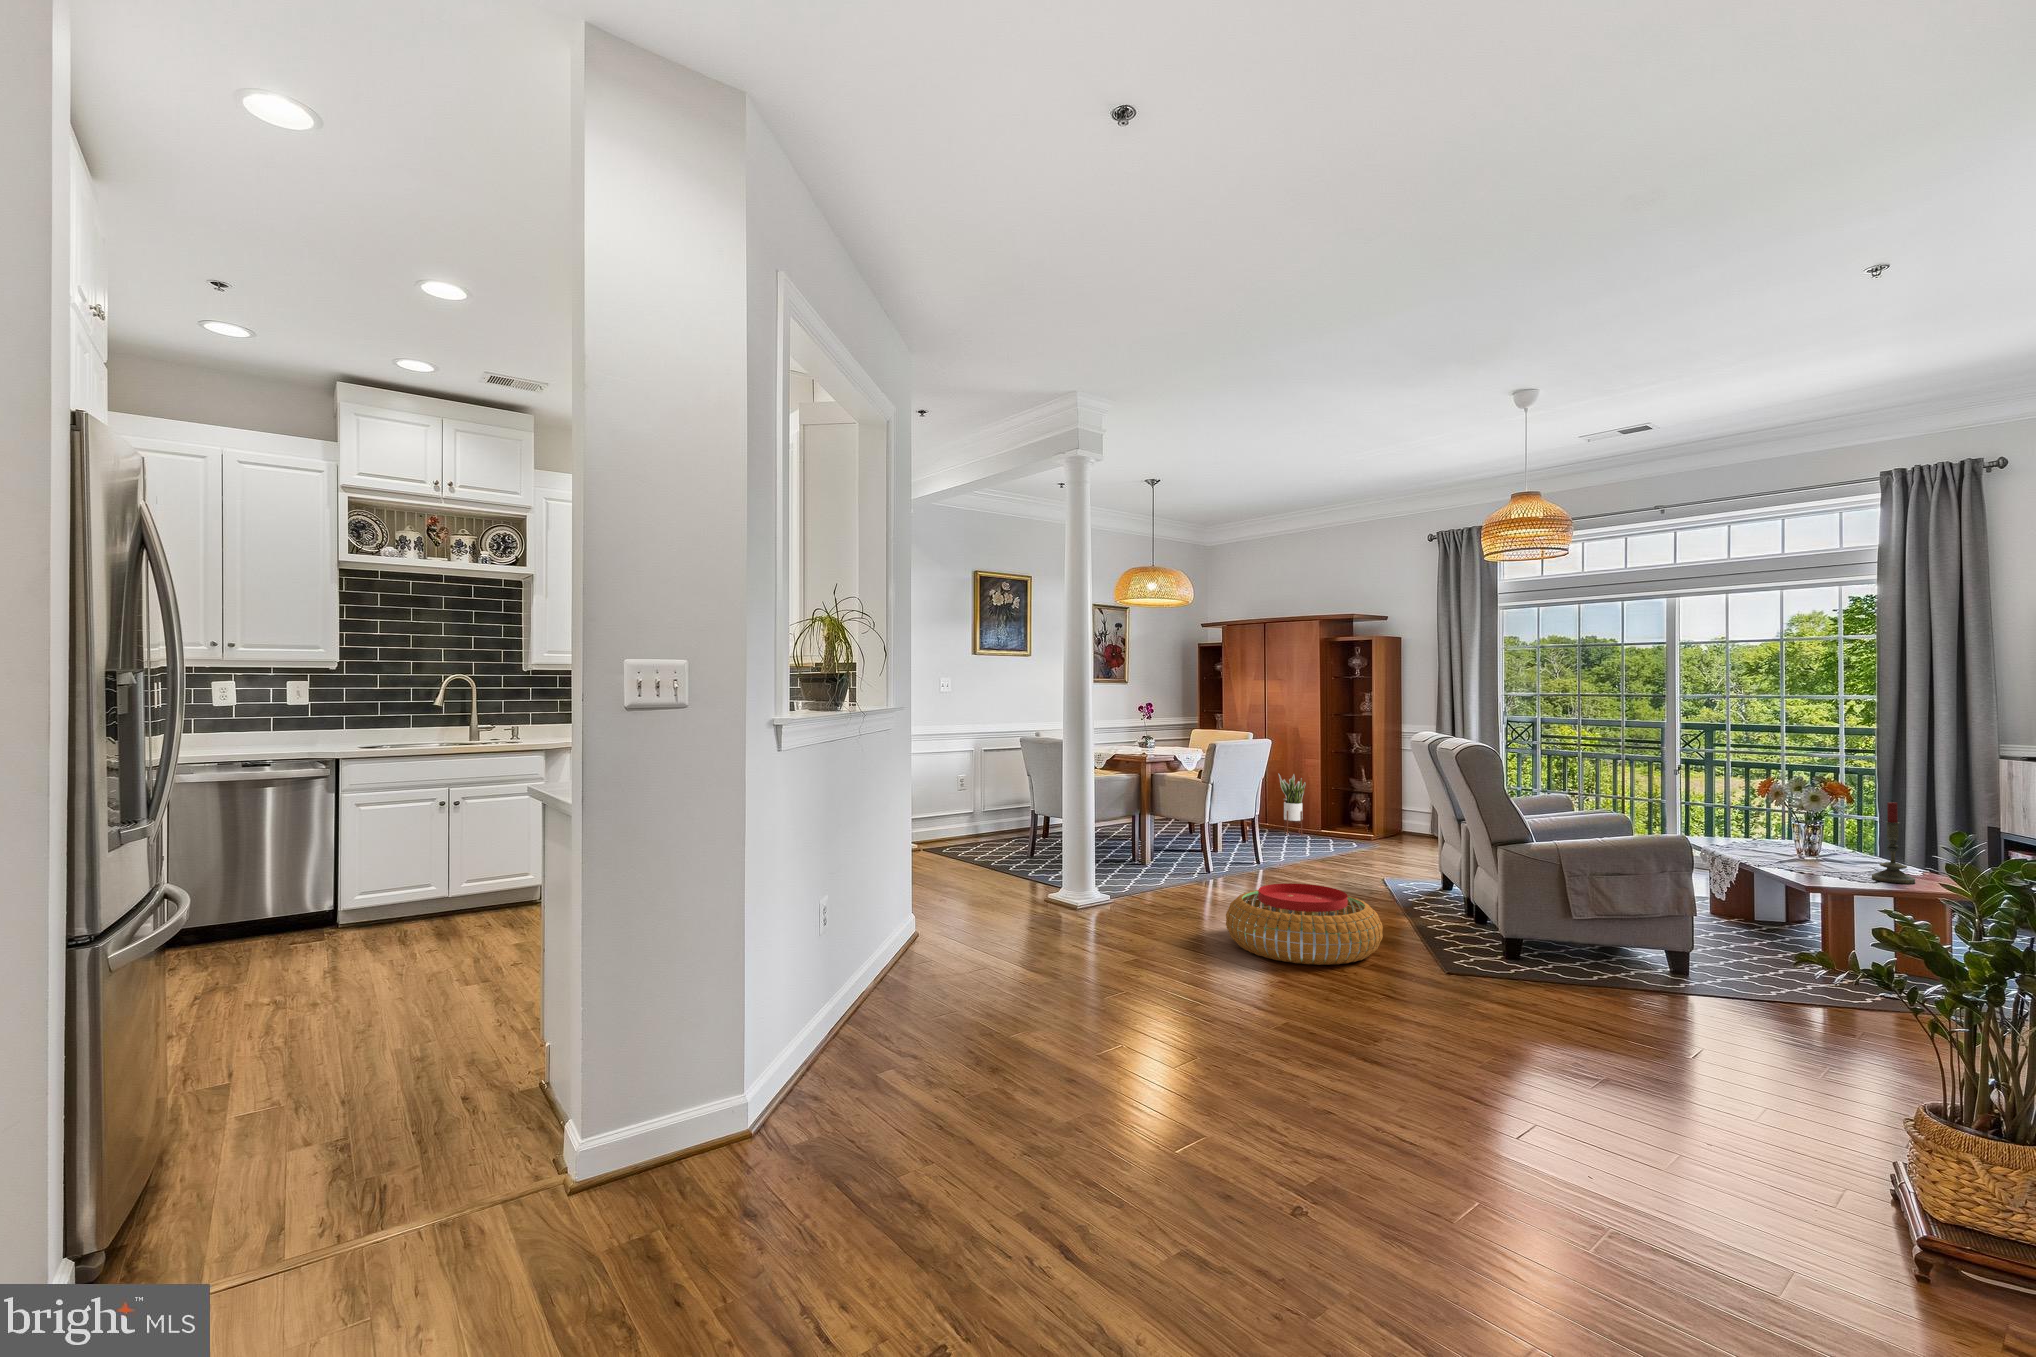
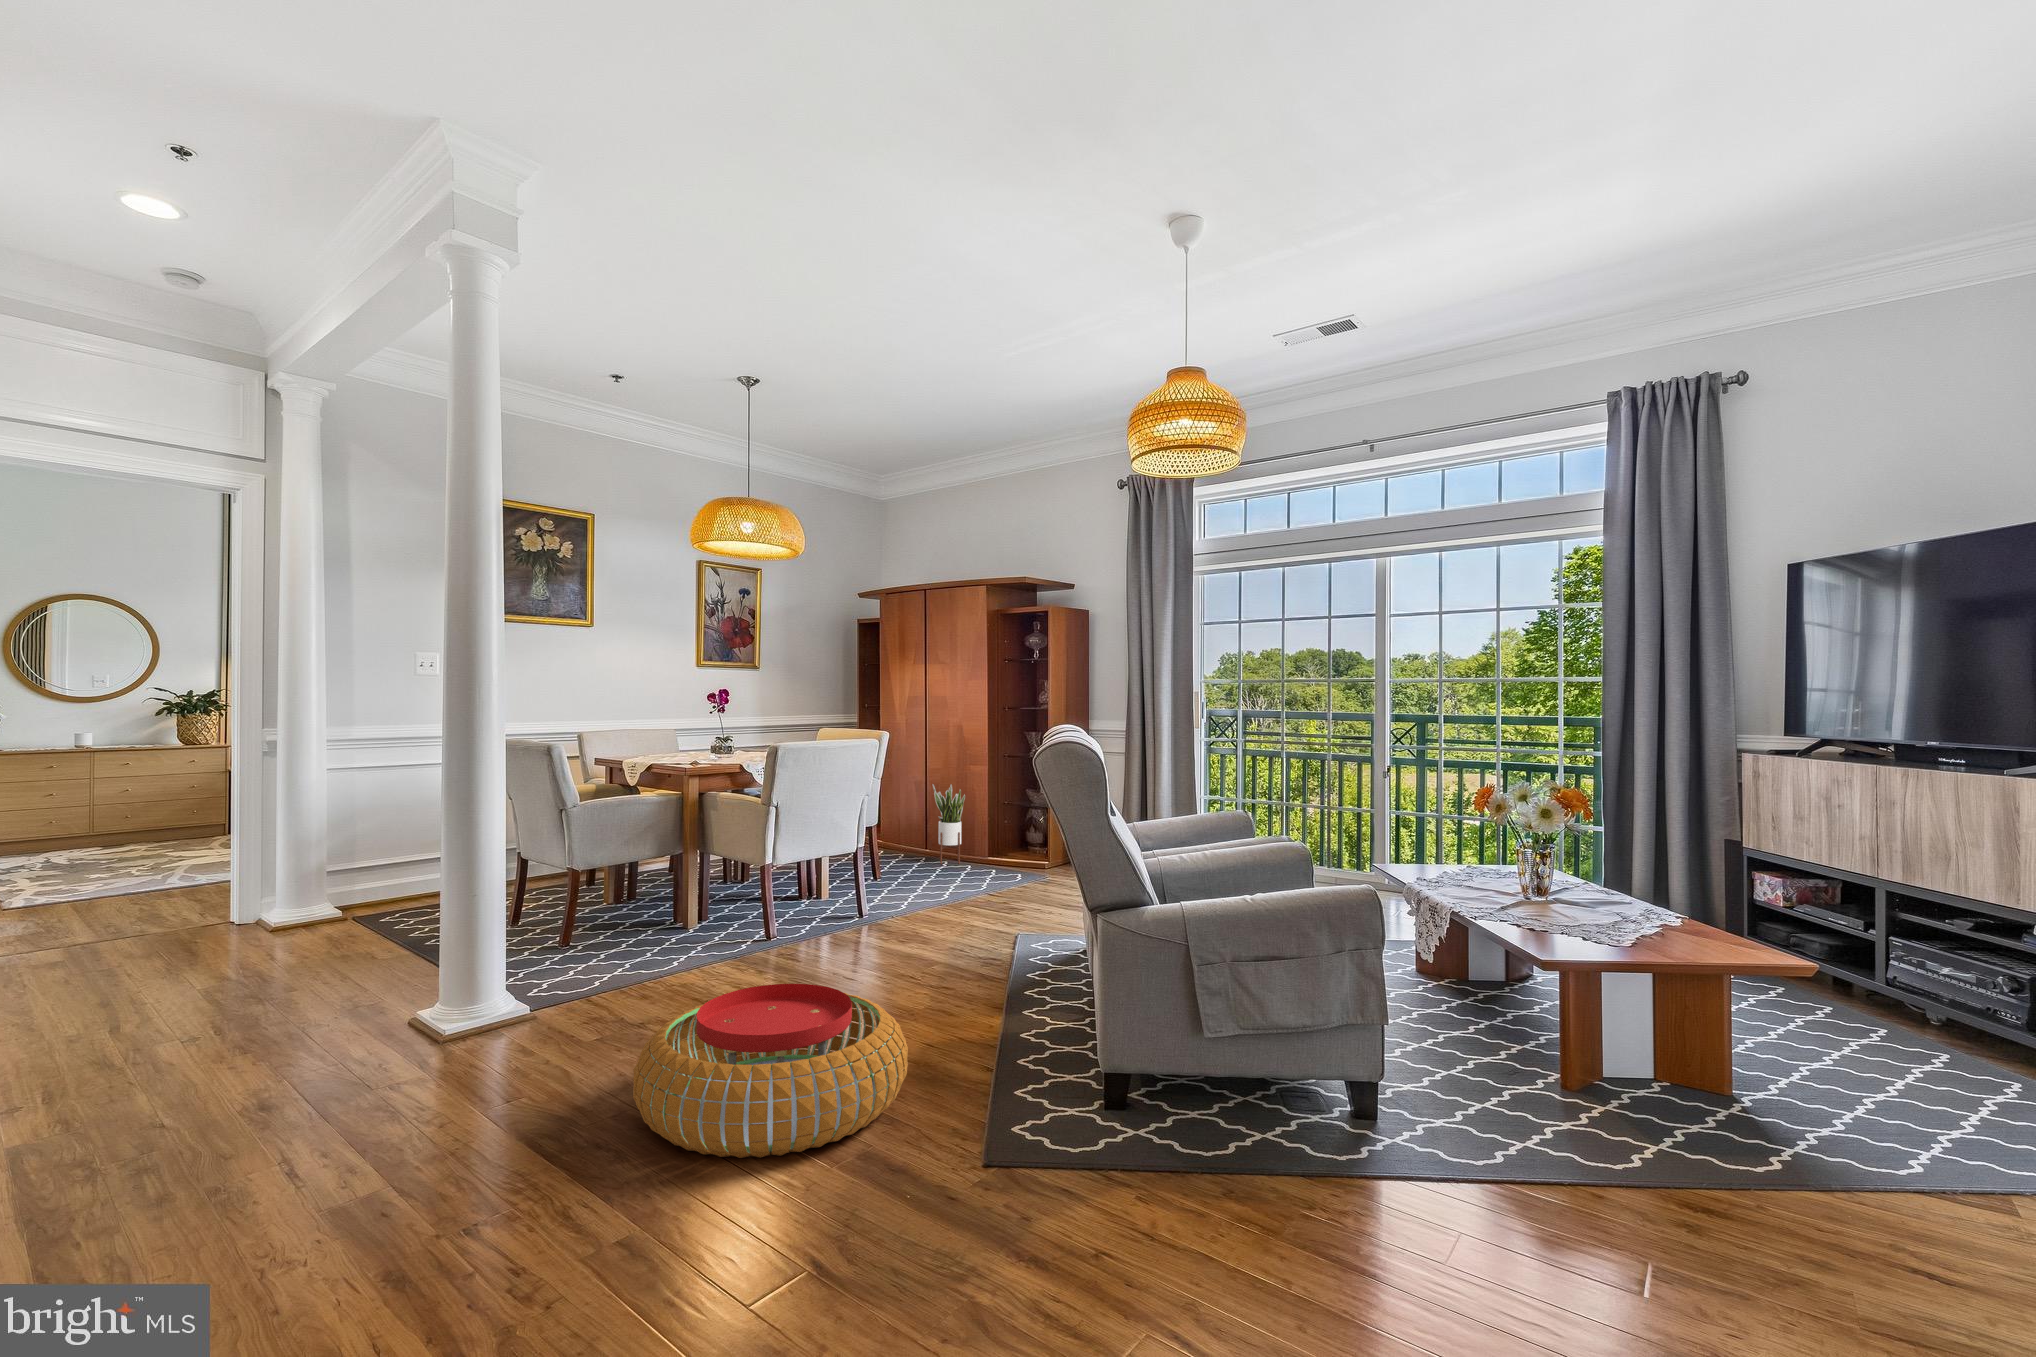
candle: present [1872,802,1915,884] -> none [1621,818,1678,944]

